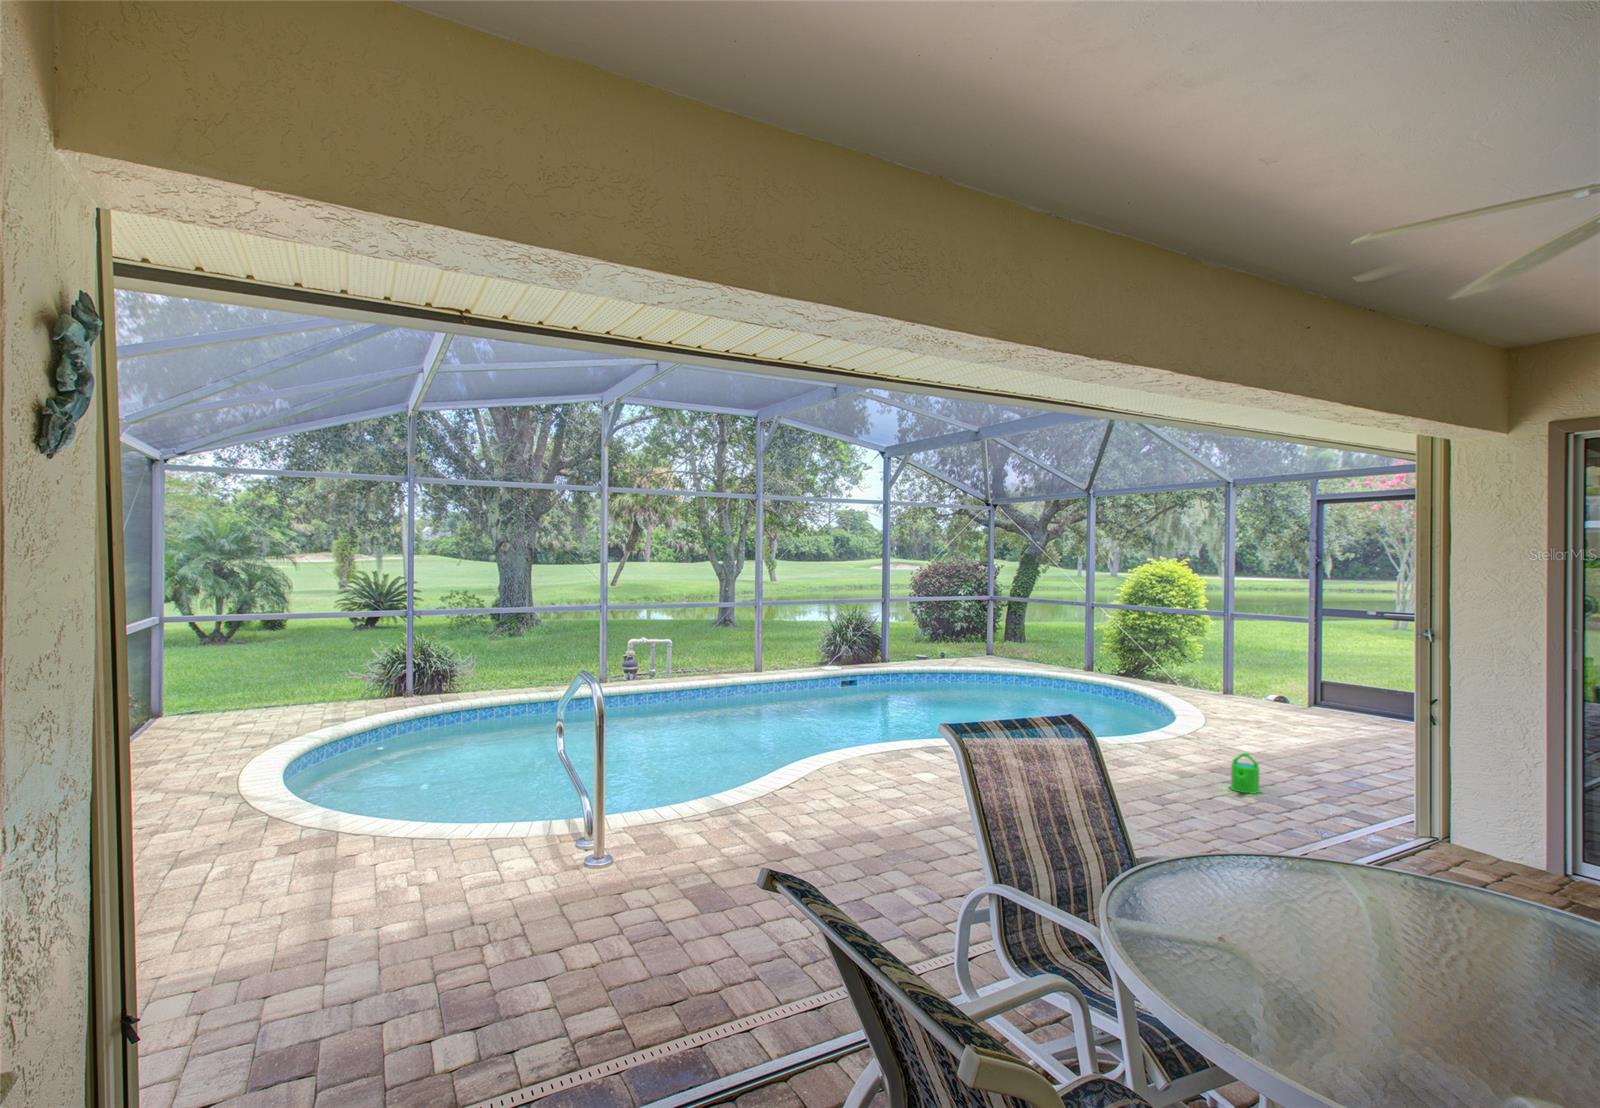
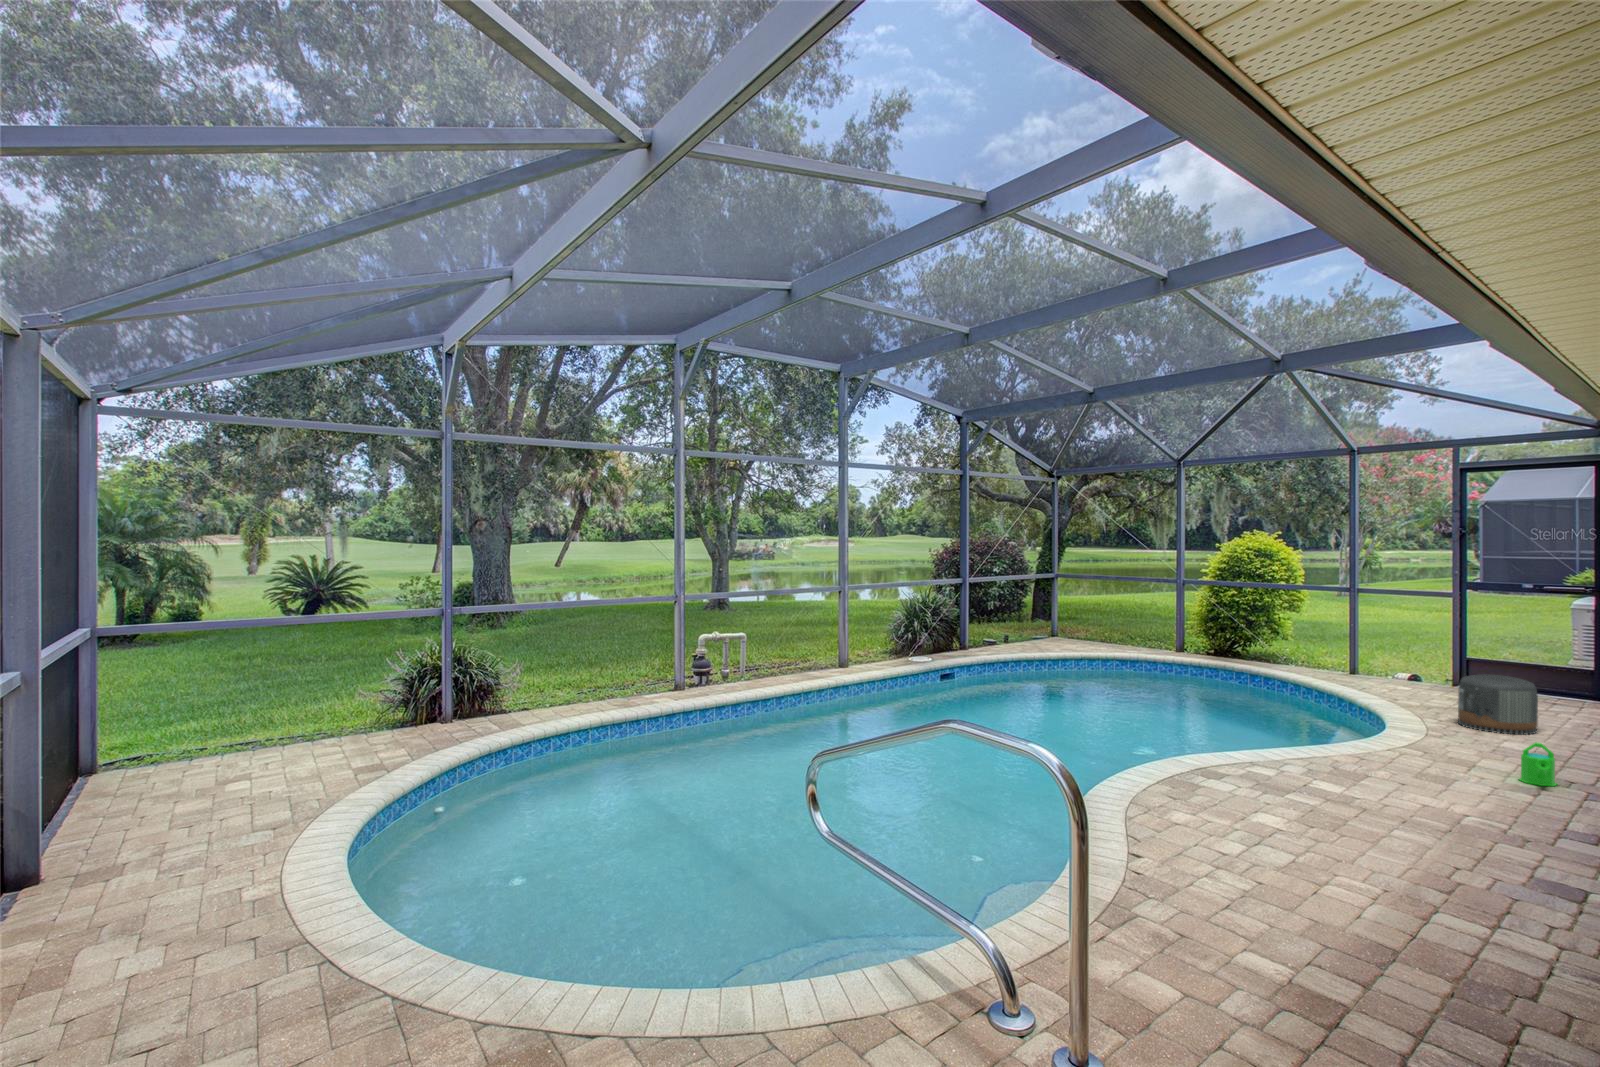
pouf: none [1250,693,1319,750] -> present [1458,674,1538,735]

